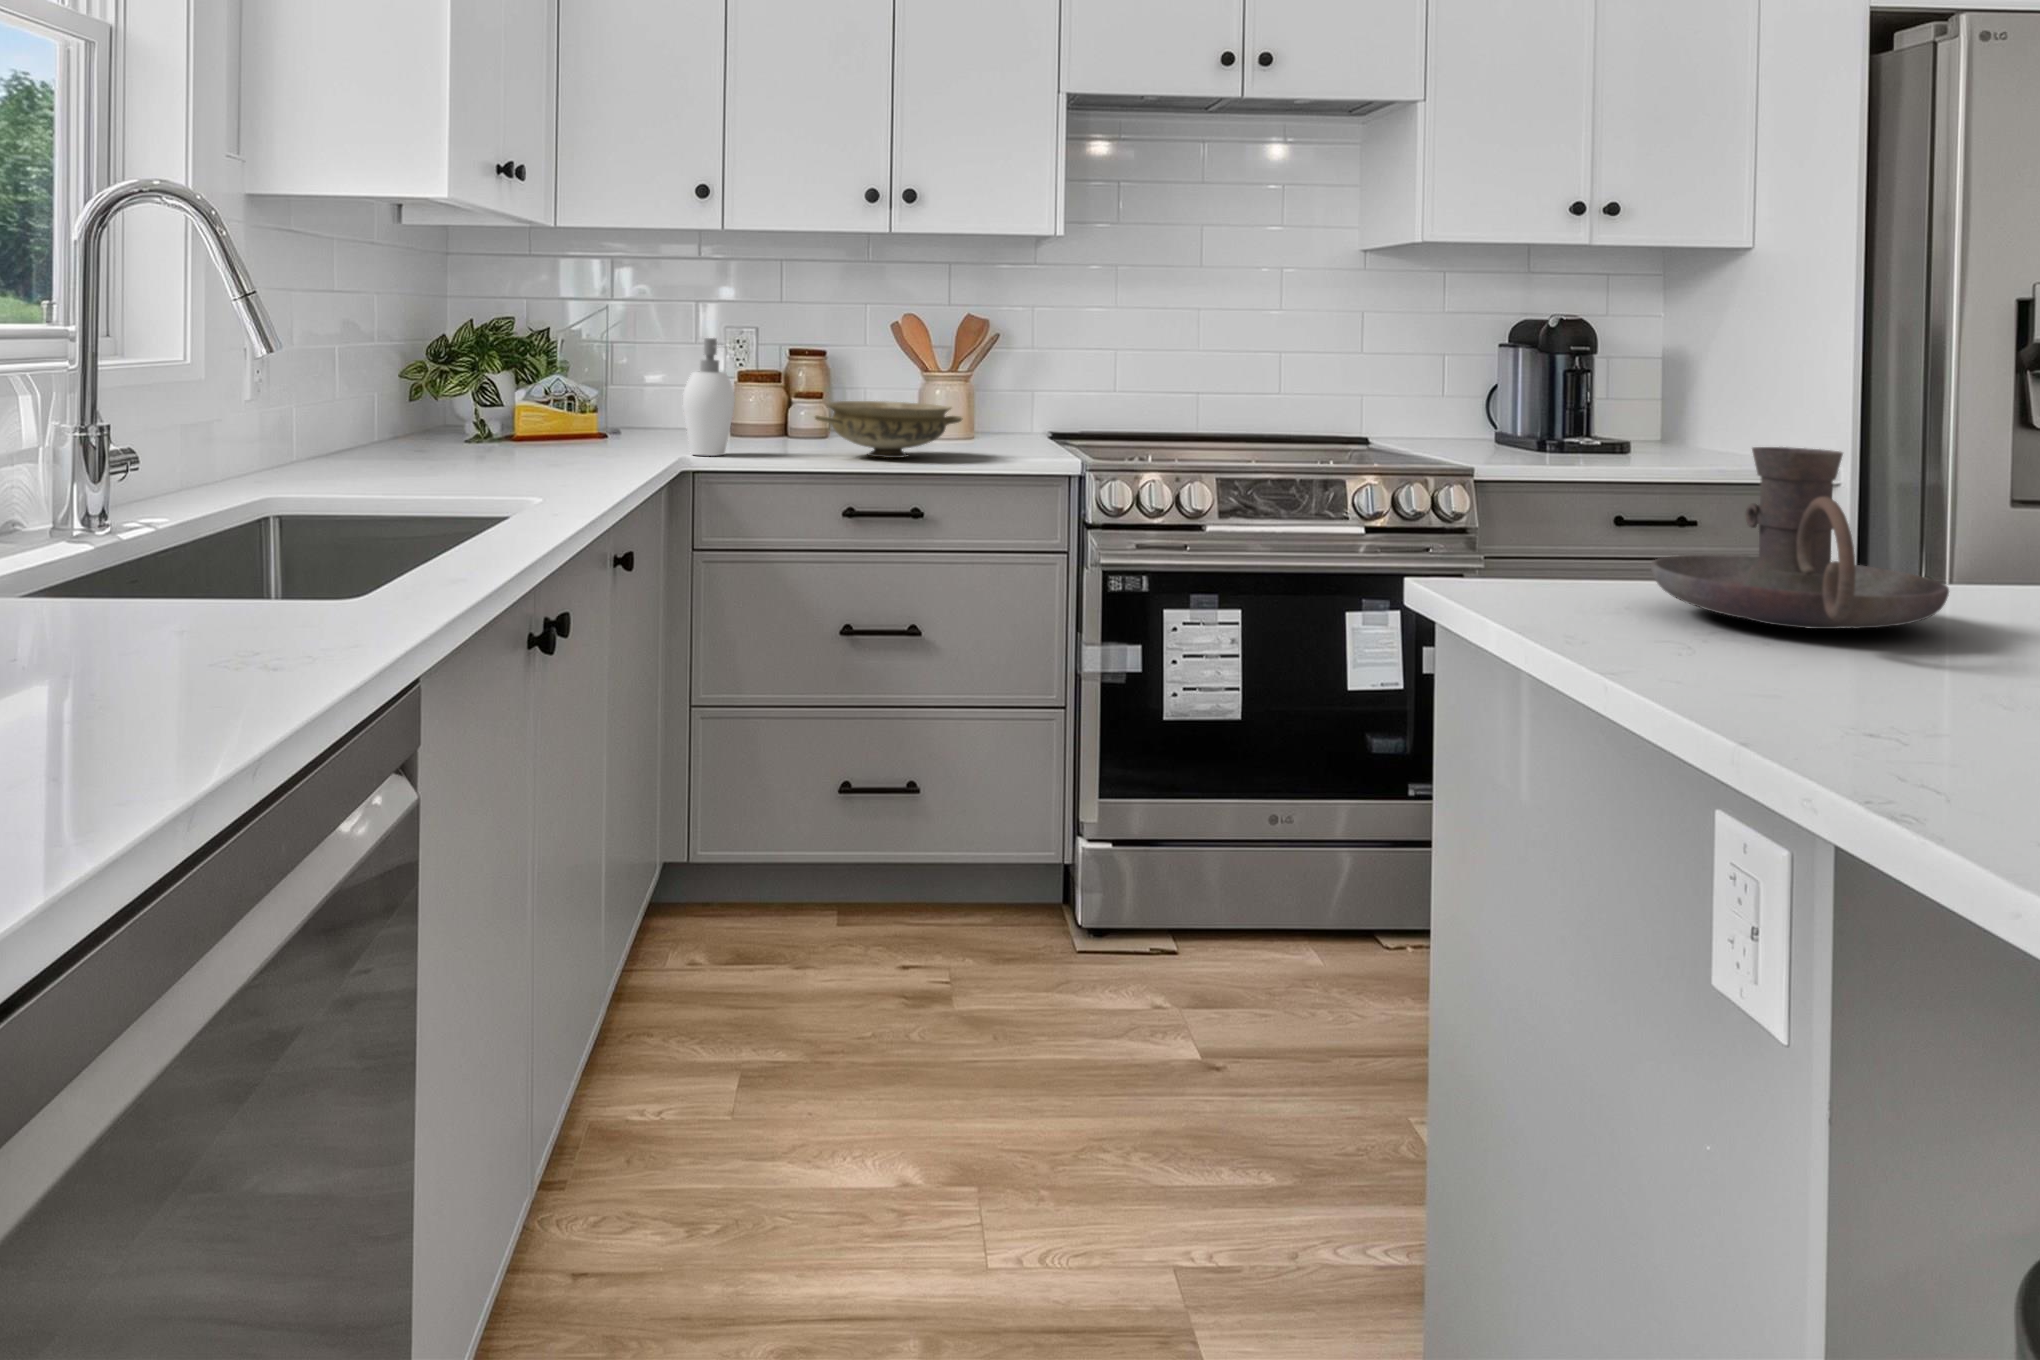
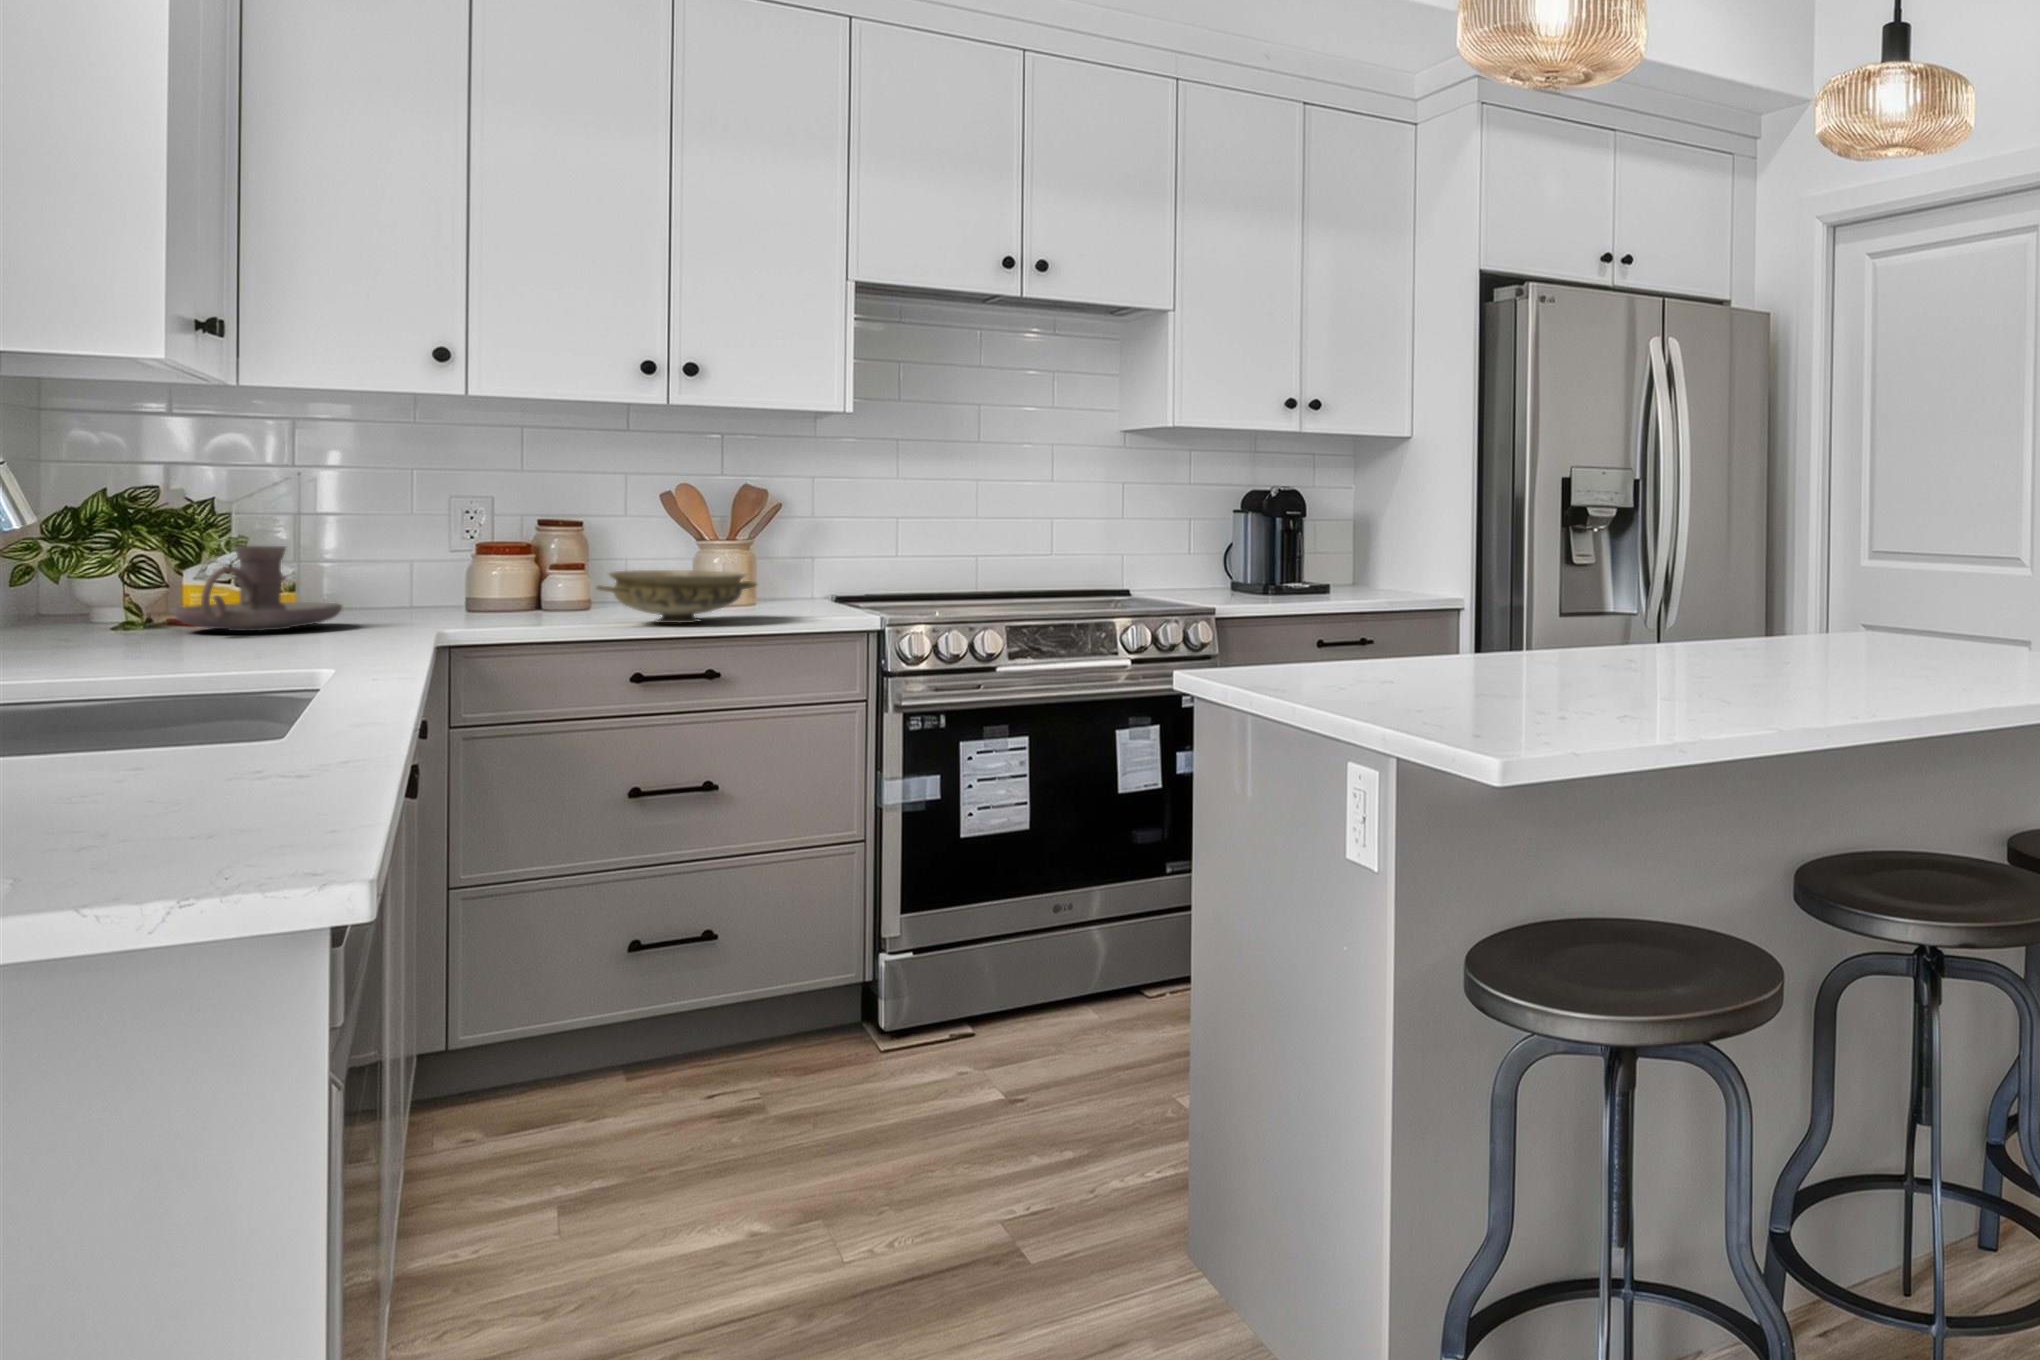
soap dispenser: present [683,338,735,456] -> none [430,510,496,631]
candle holder: present [1651,447,1949,629] -> present [173,546,342,631]

